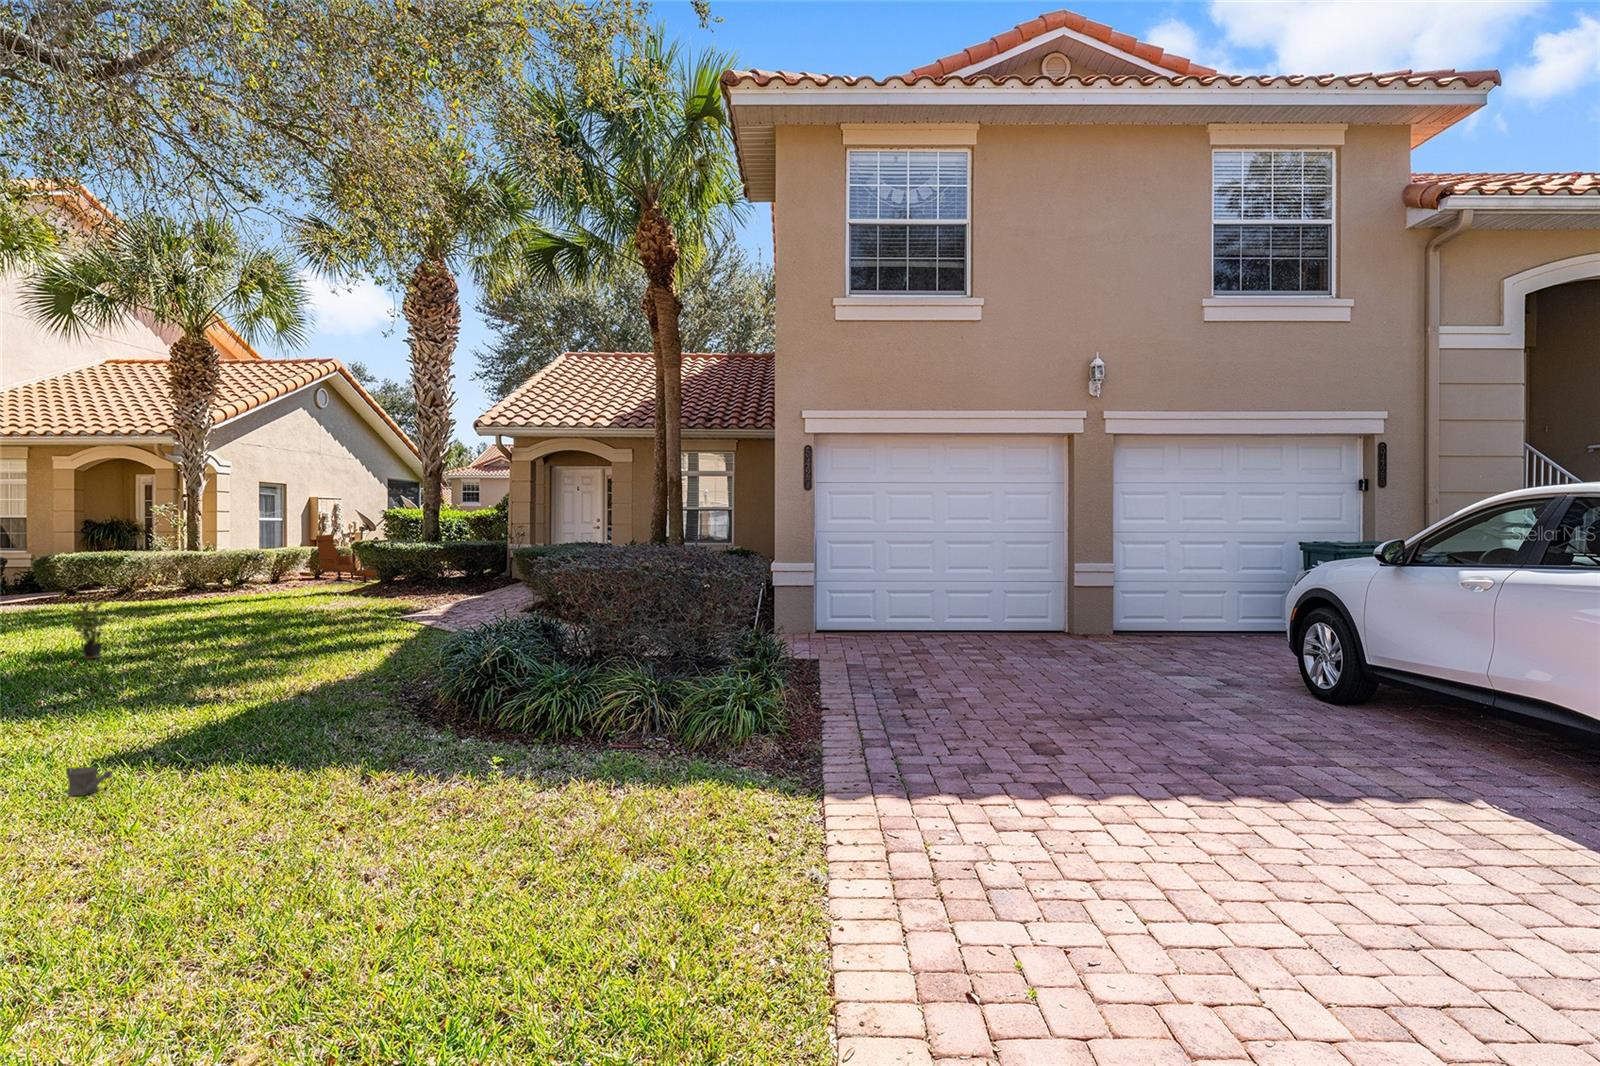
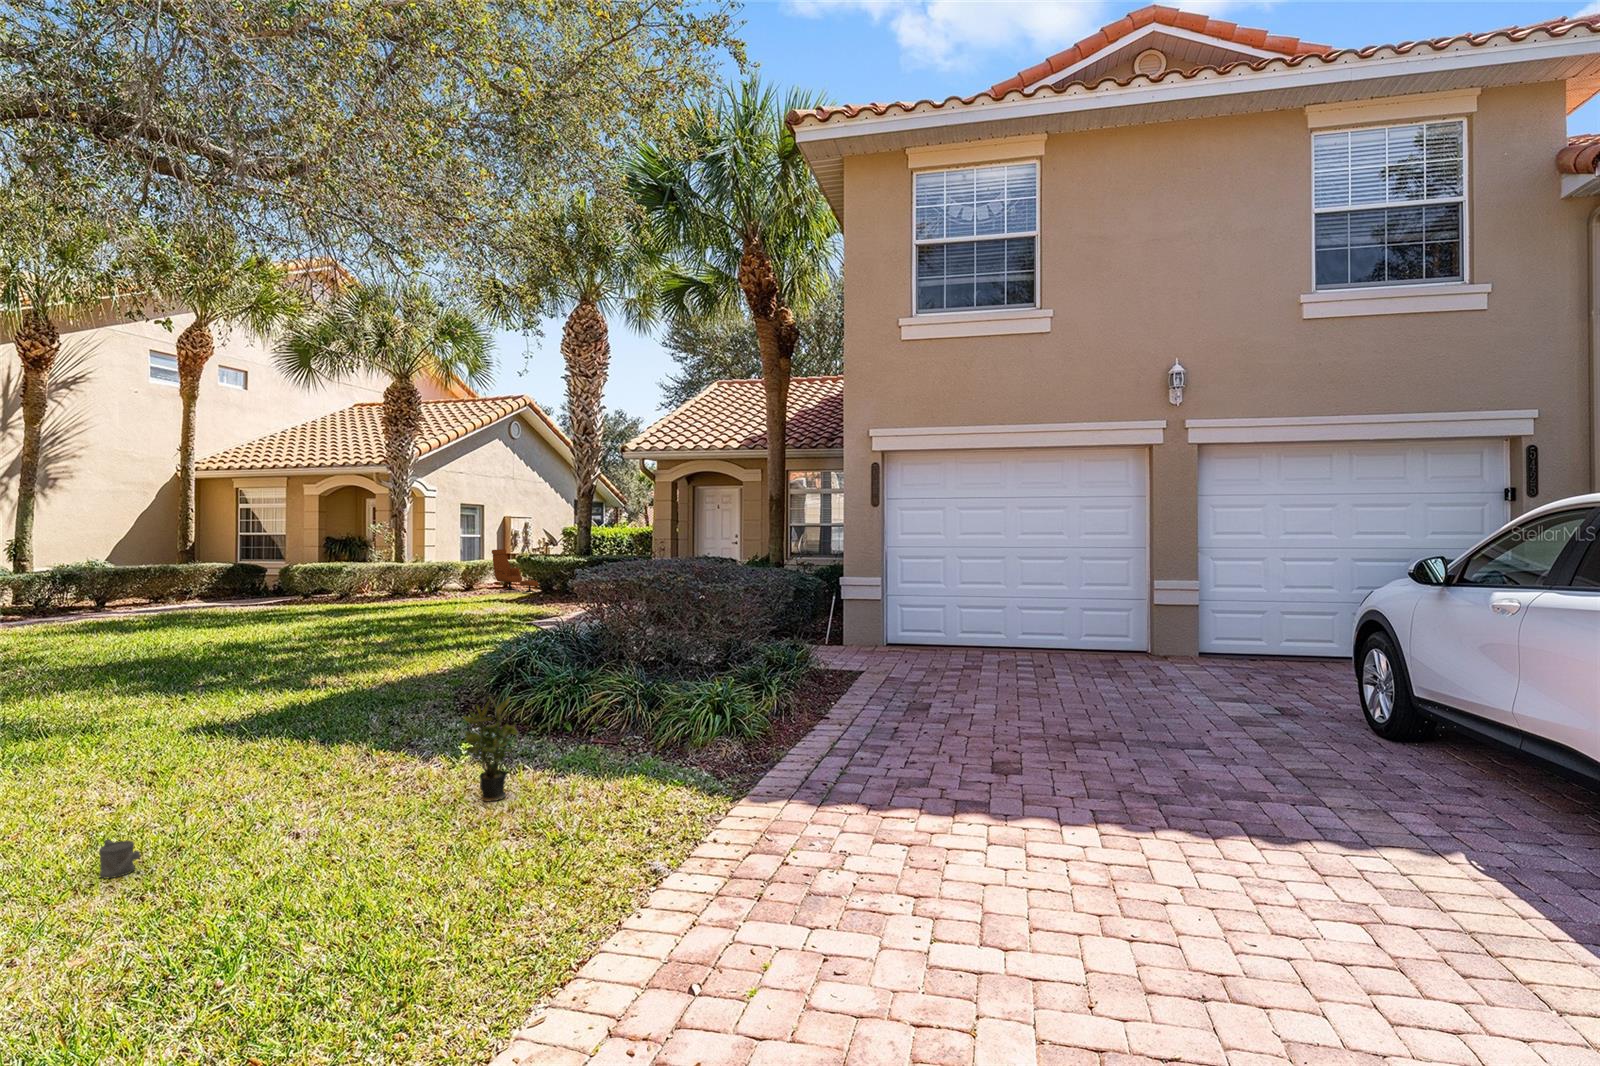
potted plant: present [71,600,110,659] -> present [463,697,518,802]
watering can: present [66,767,112,796] -> present [99,840,140,878]

